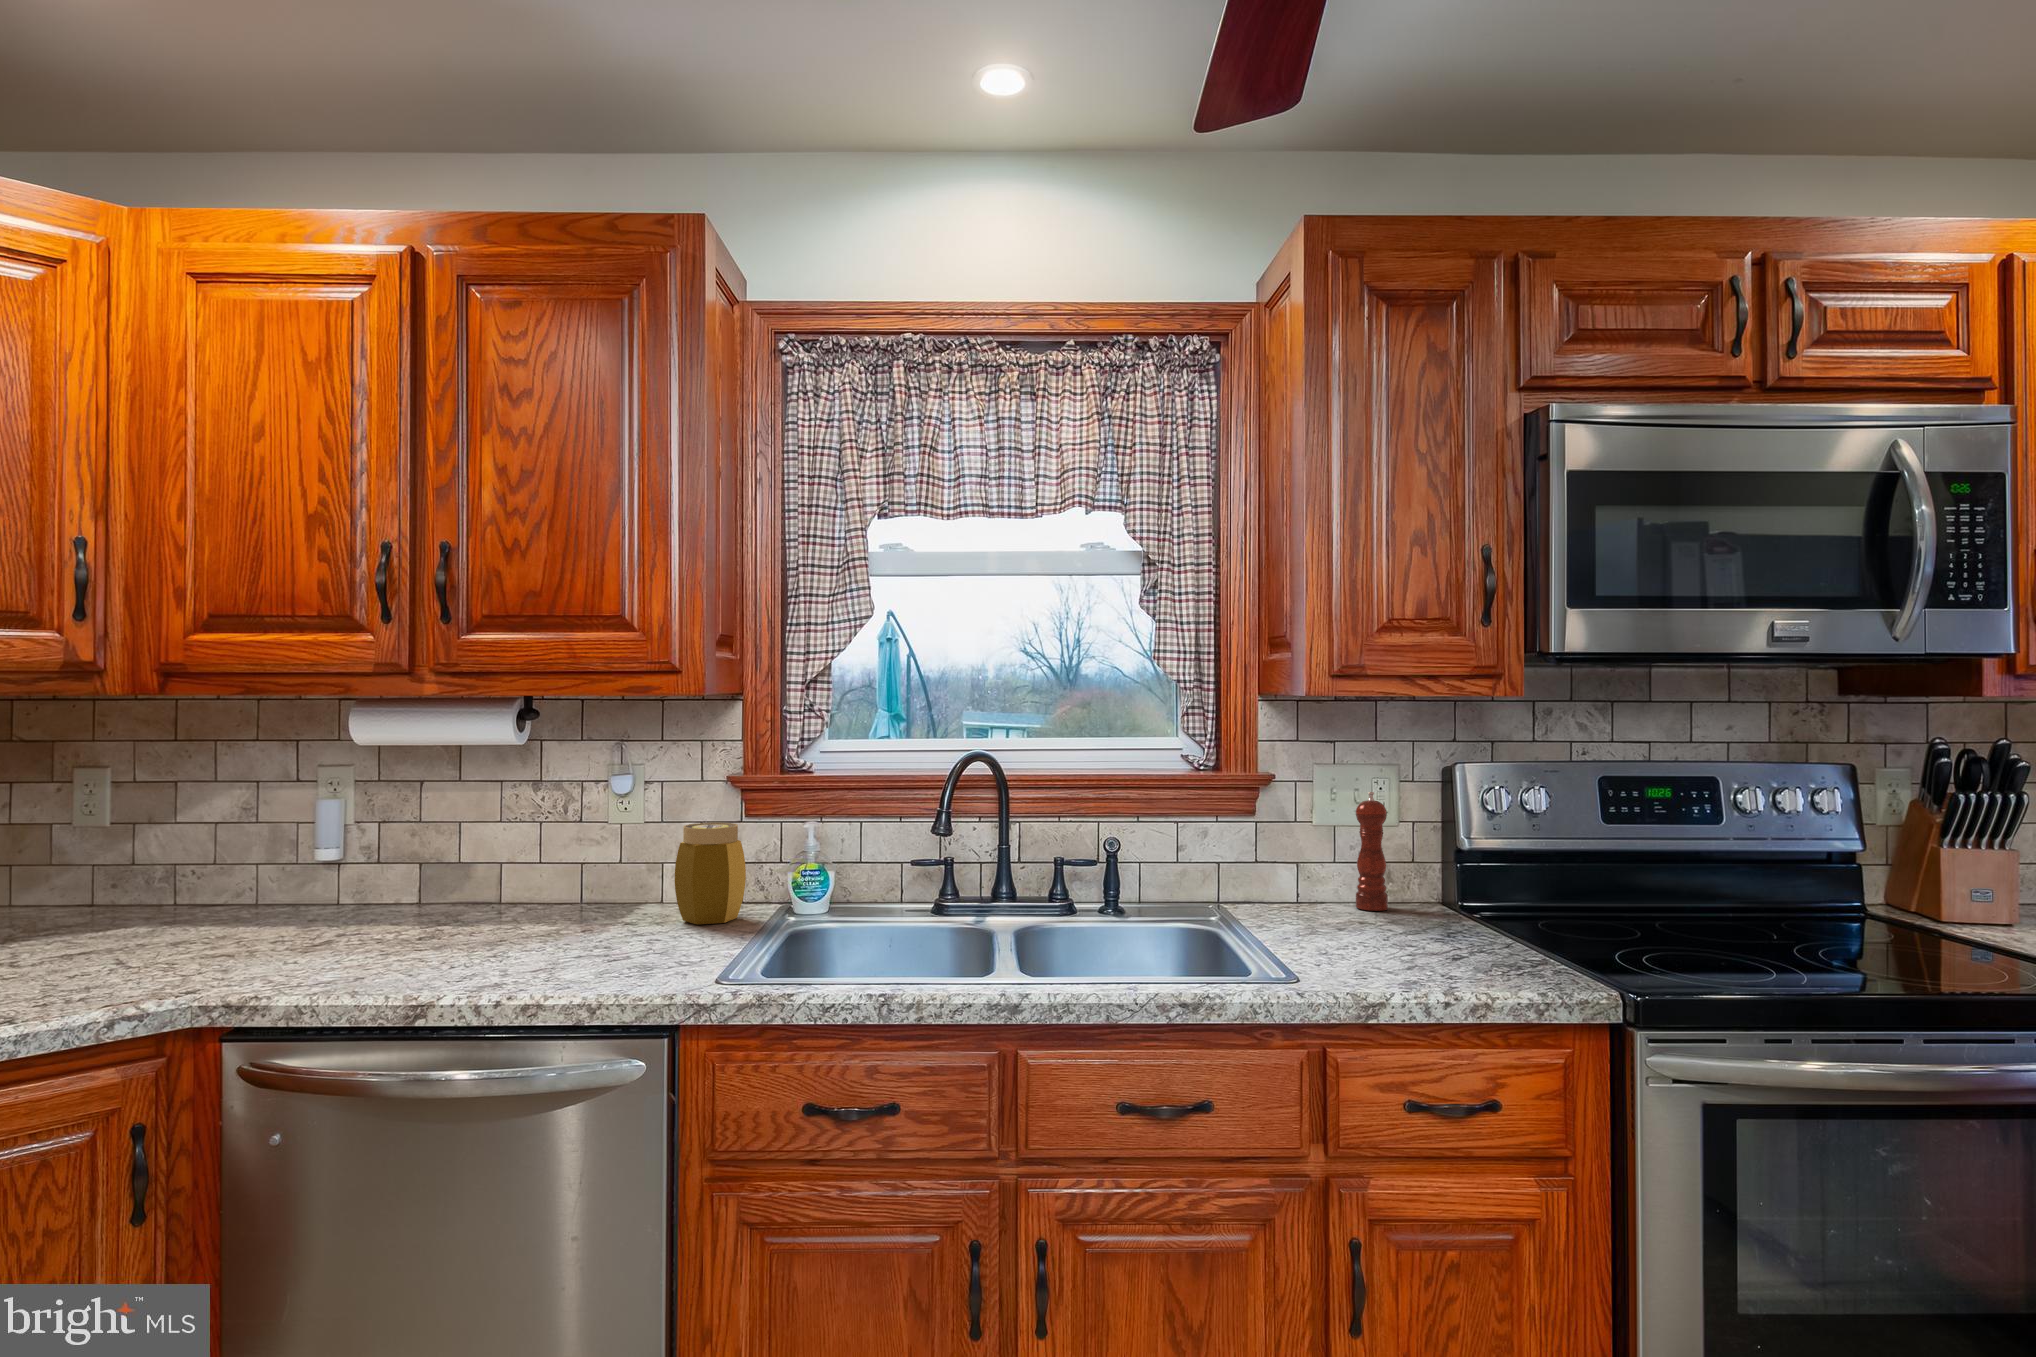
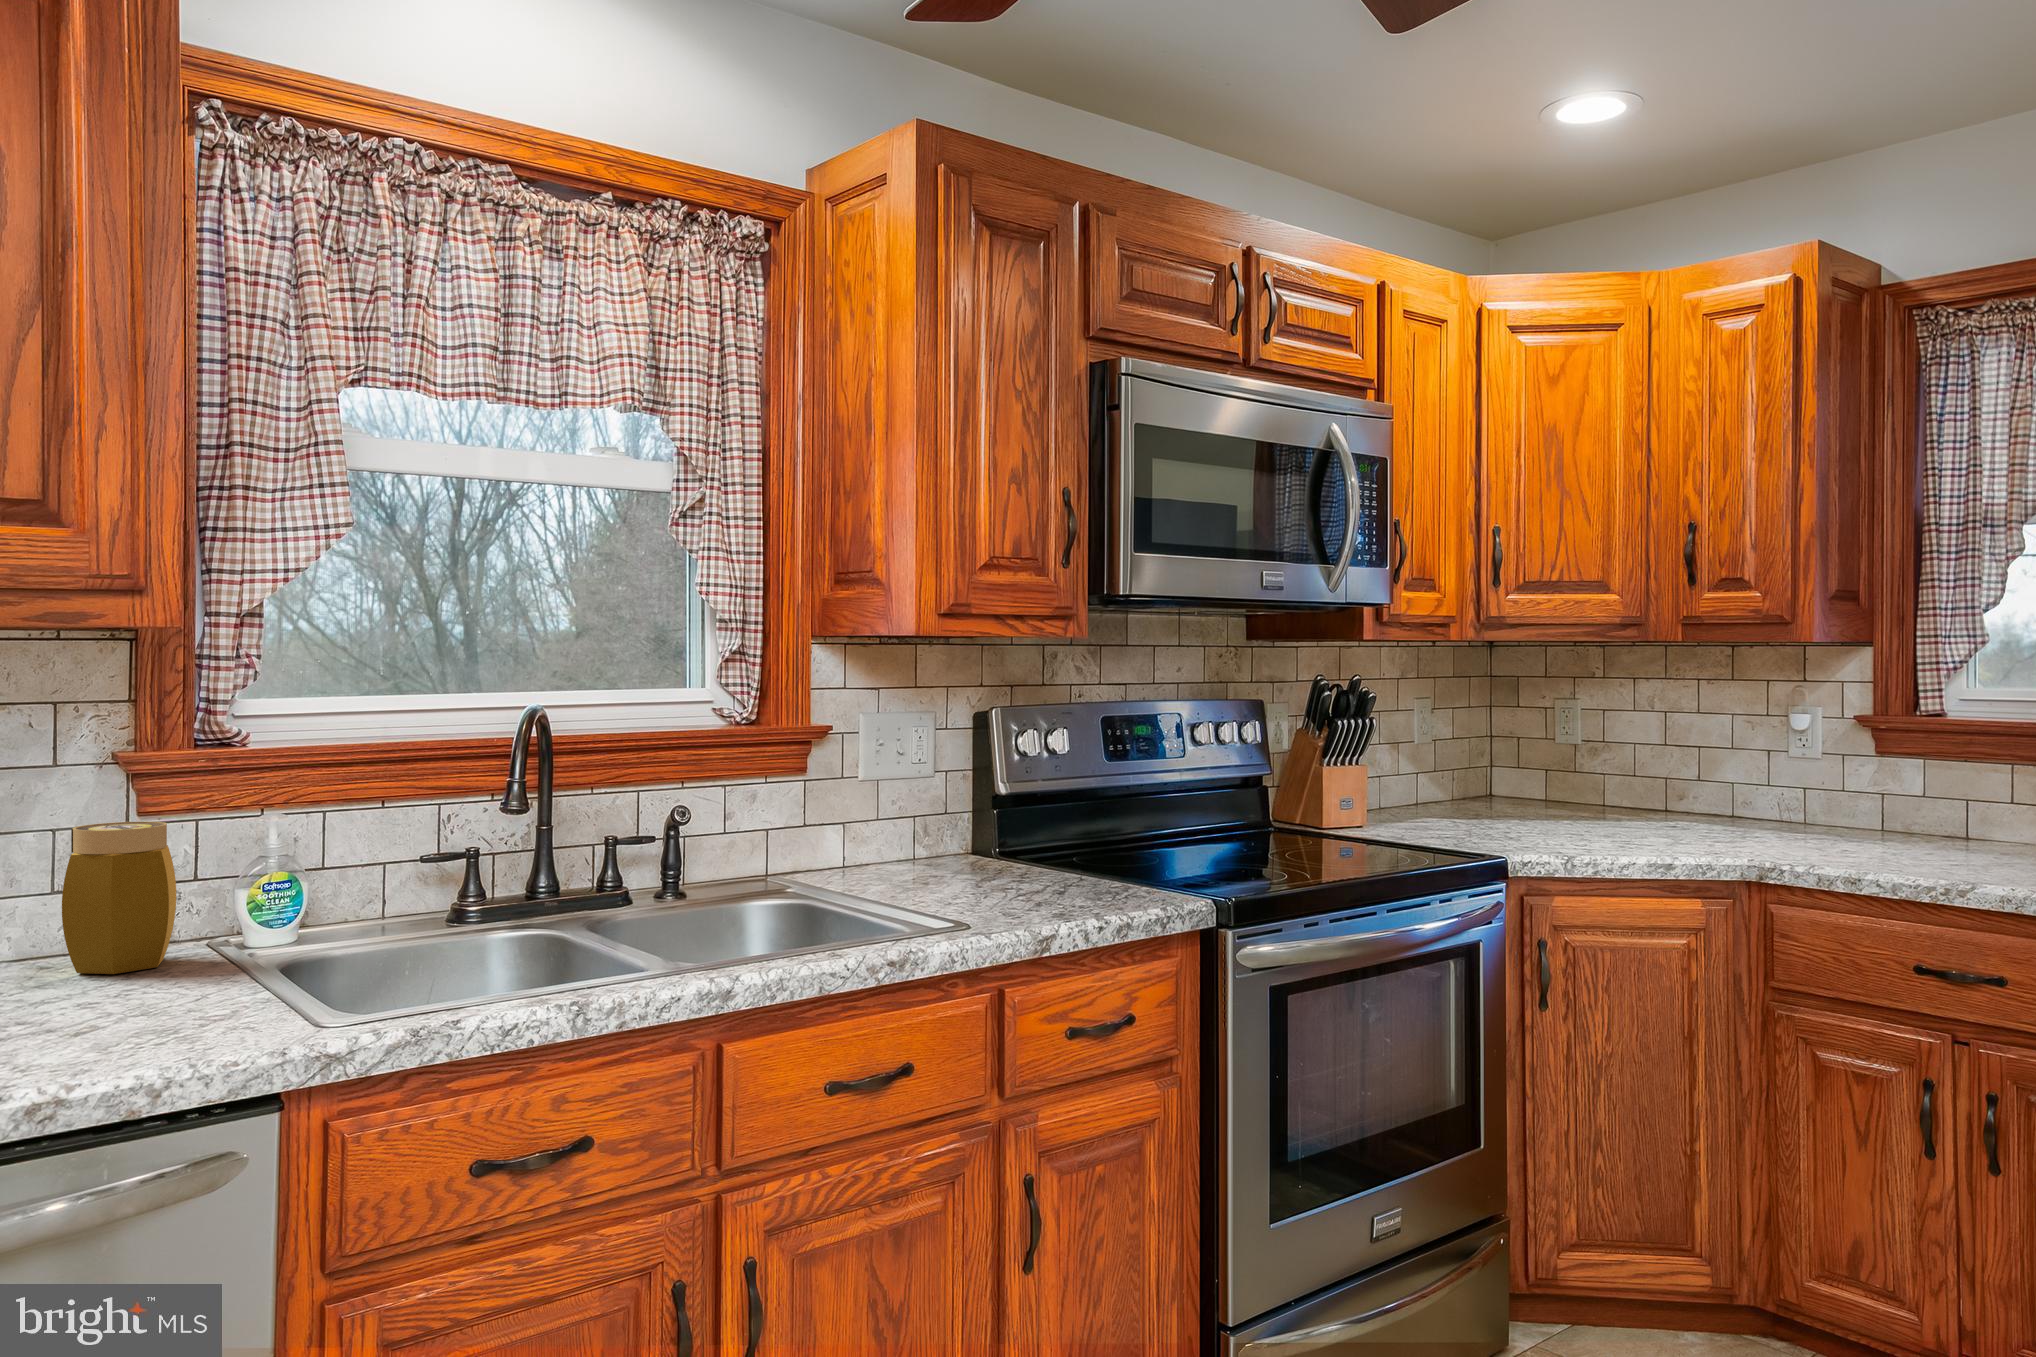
pepper mill: present [1356,792,1388,911] -> none [915,743,947,867]

